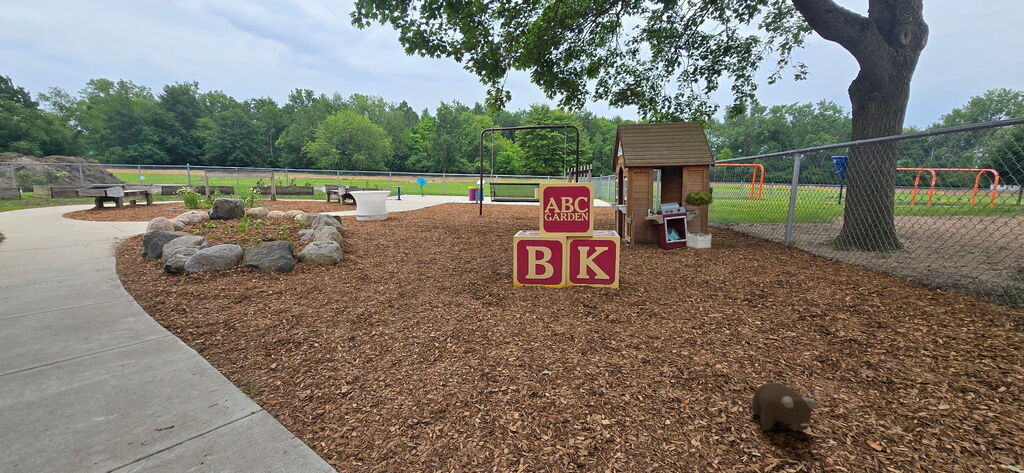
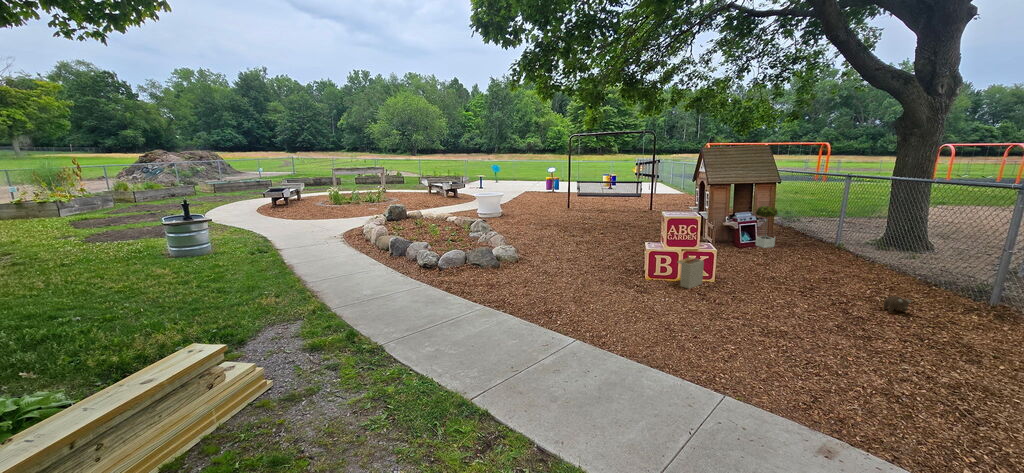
storage bin: none [555,241,598,299] -> present [677,254,704,289]
plush toy: present [752,383,818,431] -> present [883,296,912,312]

